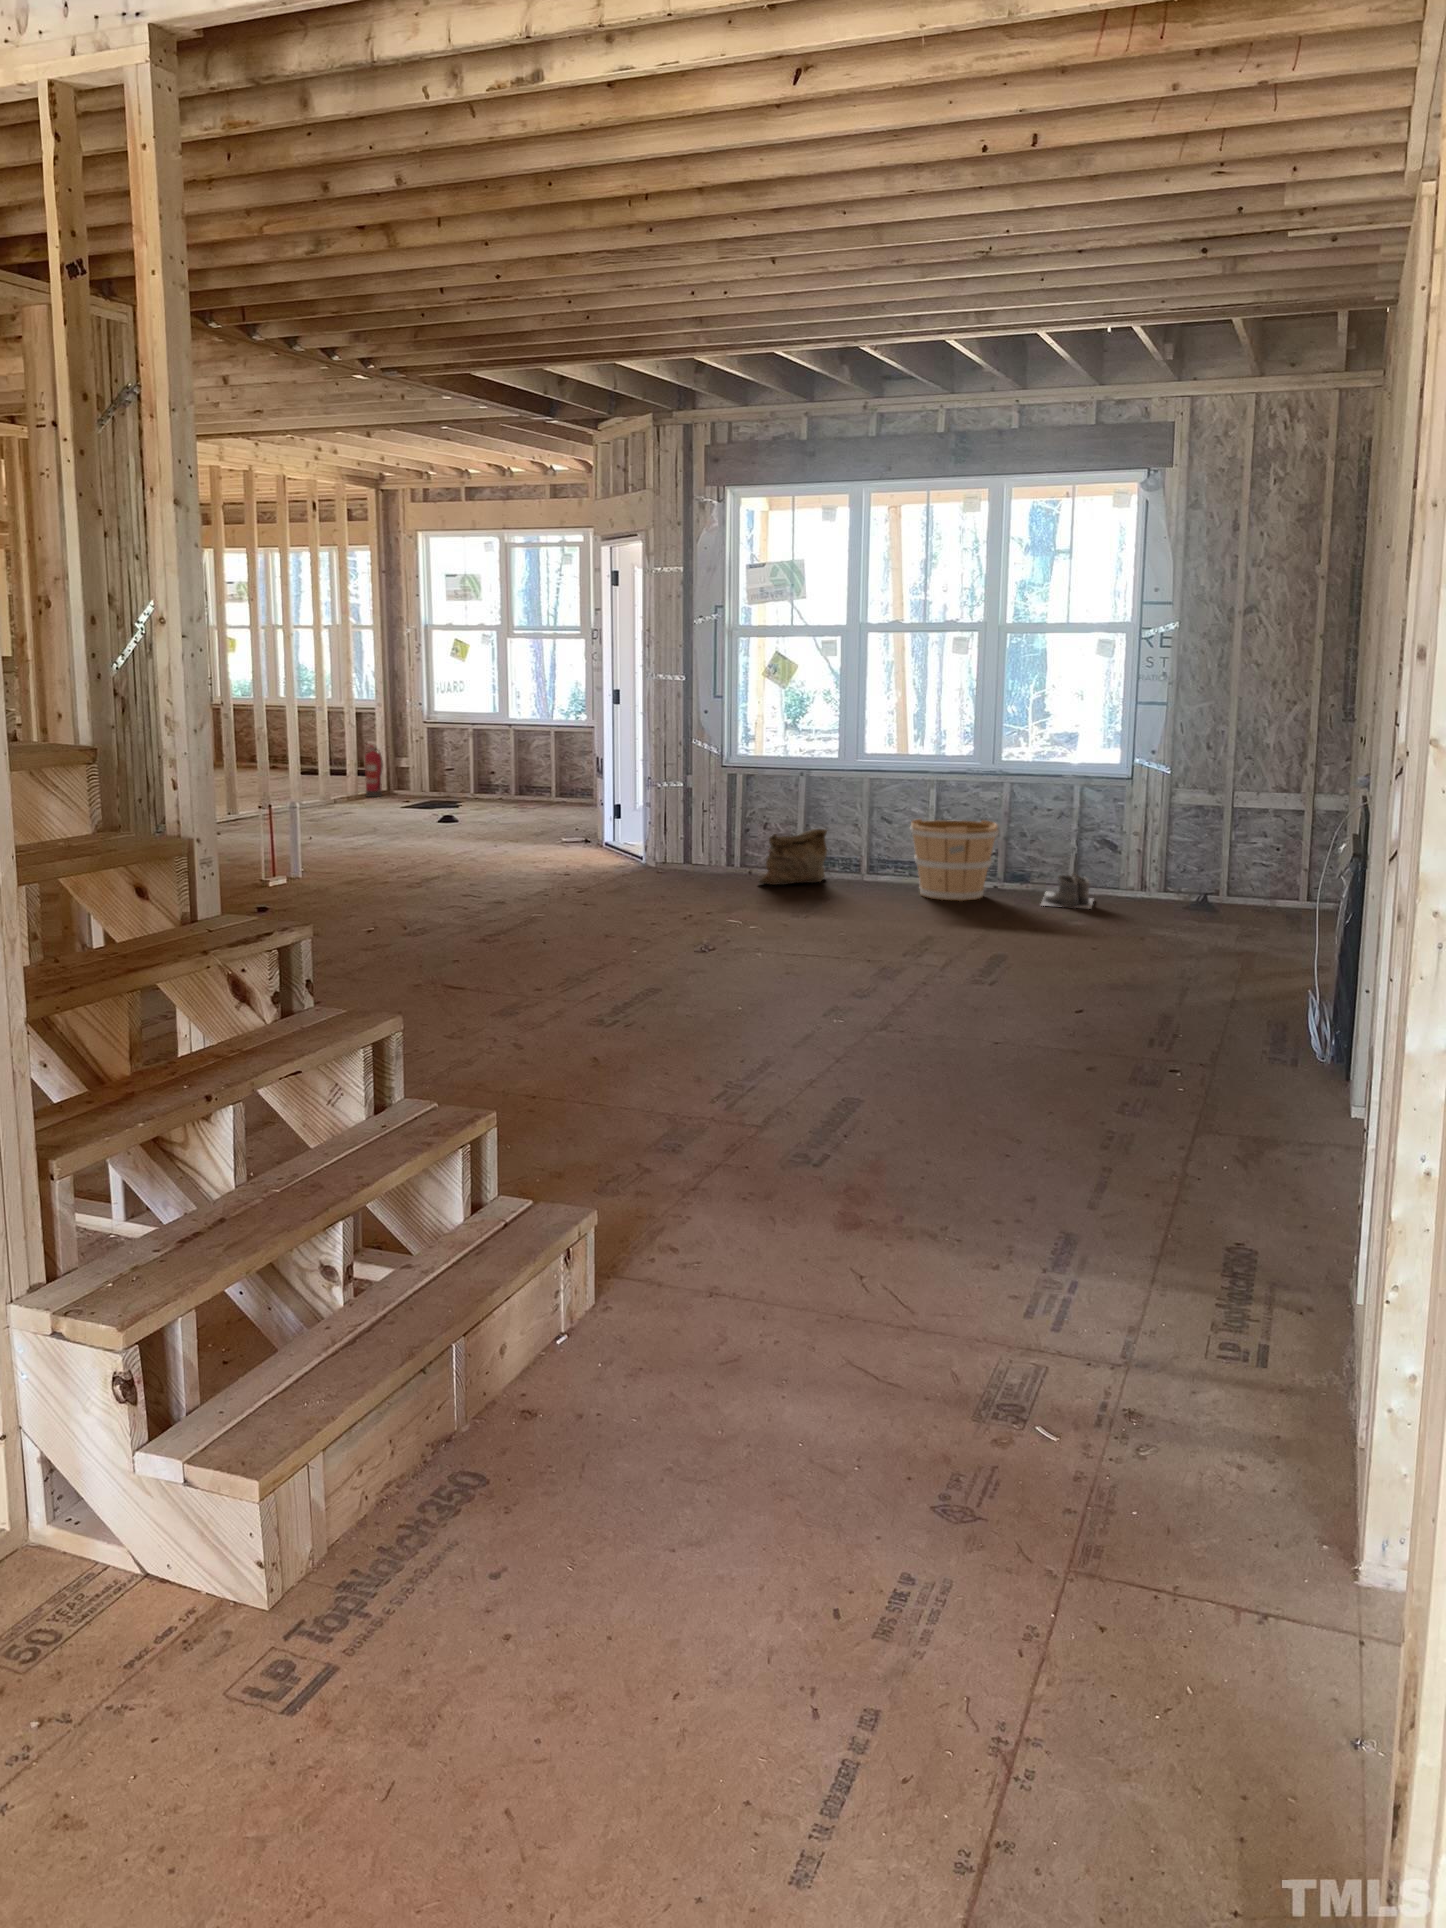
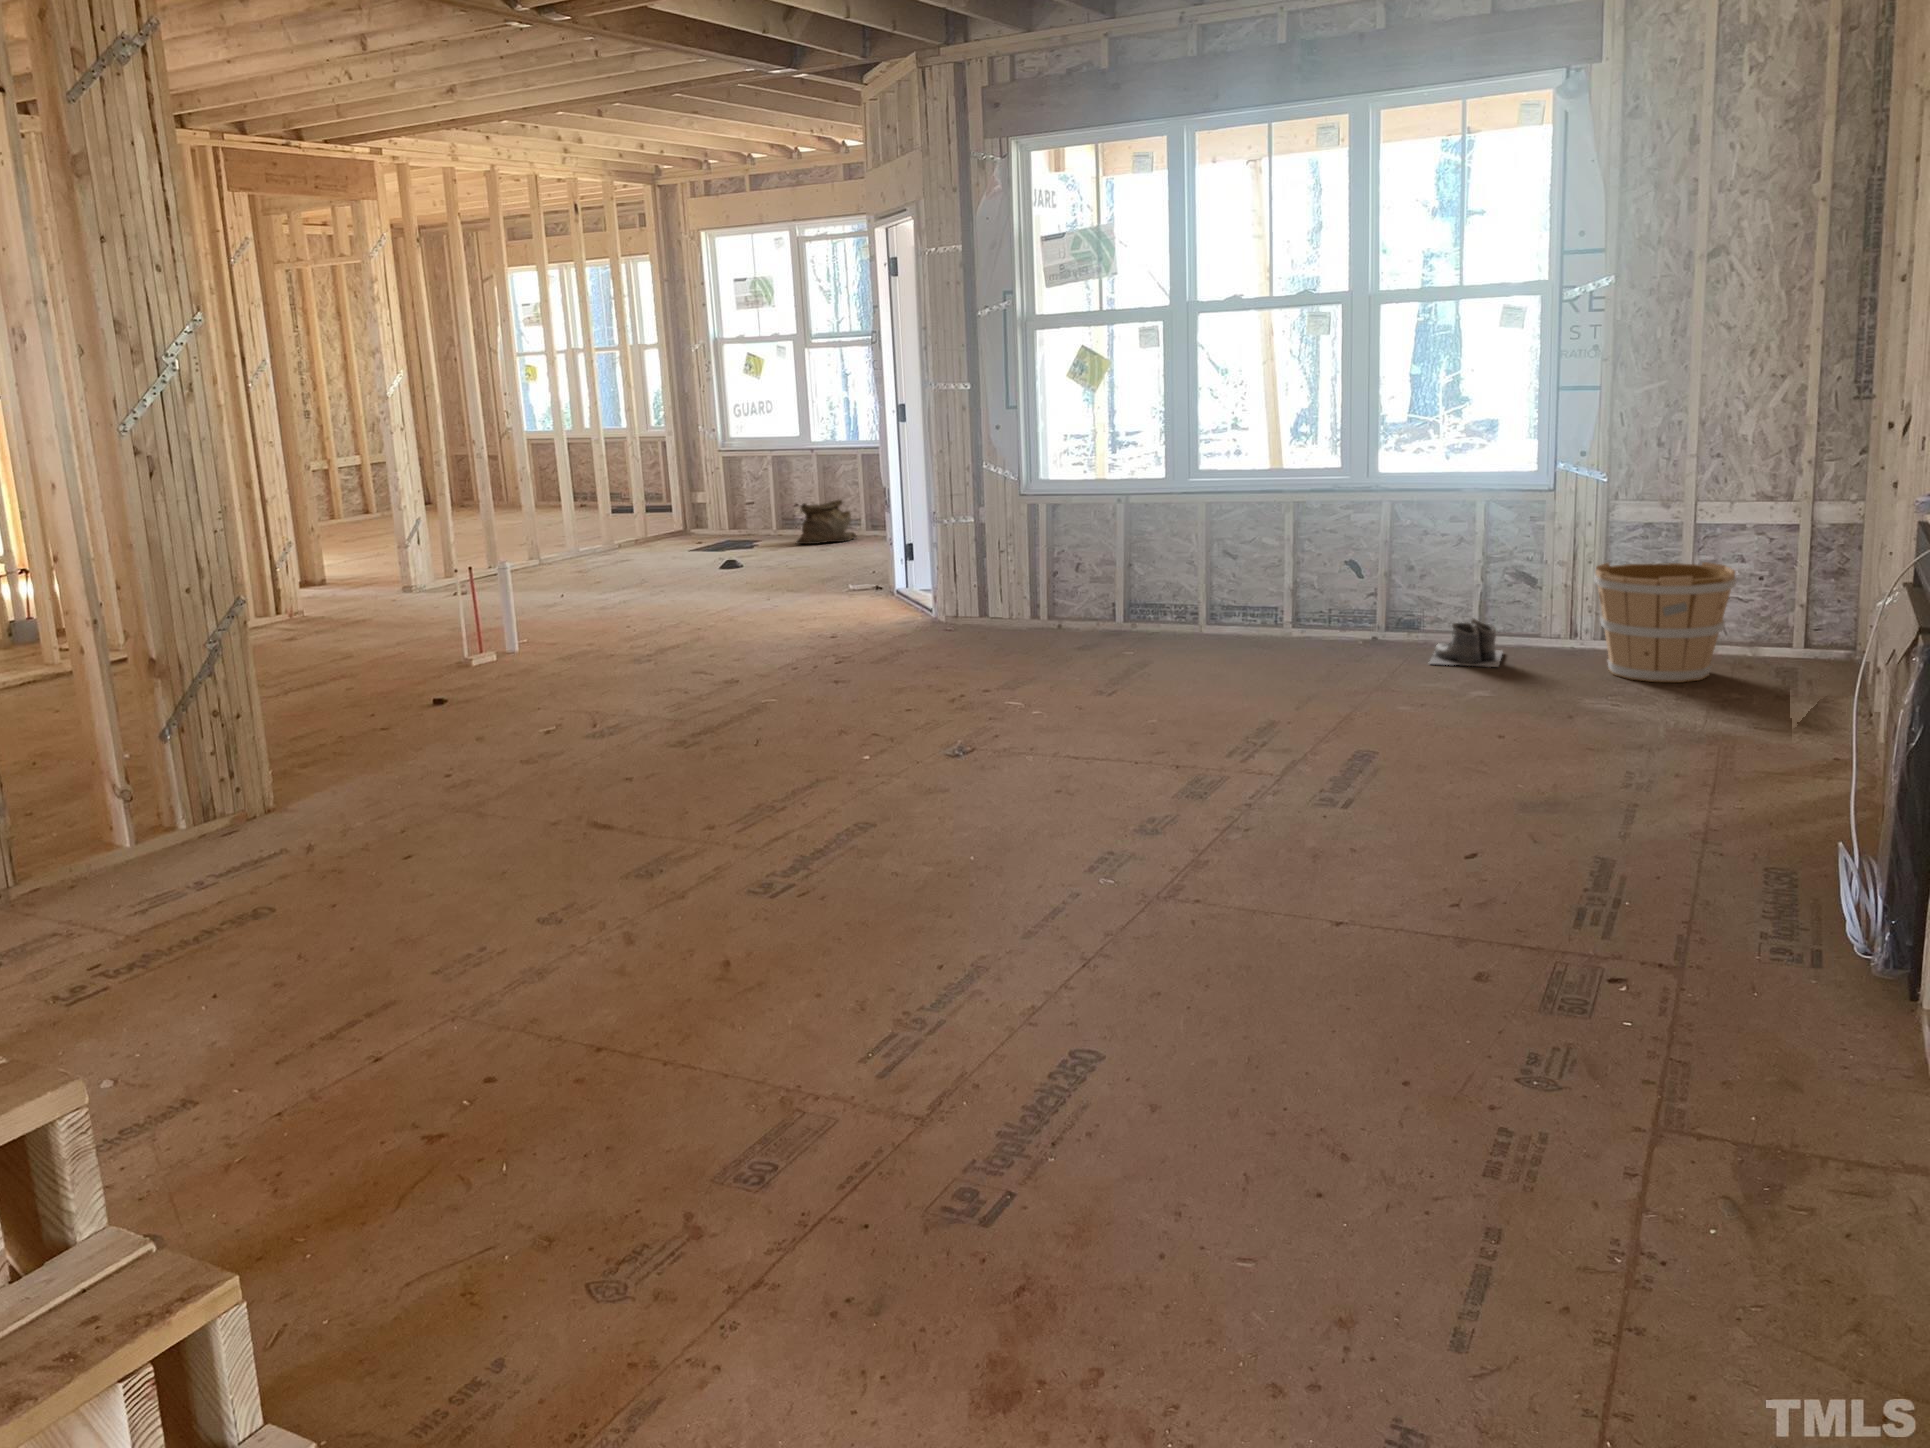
fire extinguisher: present [365,745,383,797] -> none [655,478,676,539]
wooden bucket: present [911,819,999,901] -> present [1594,562,1737,683]
bag: present [759,829,827,885] -> present [796,500,857,544]

